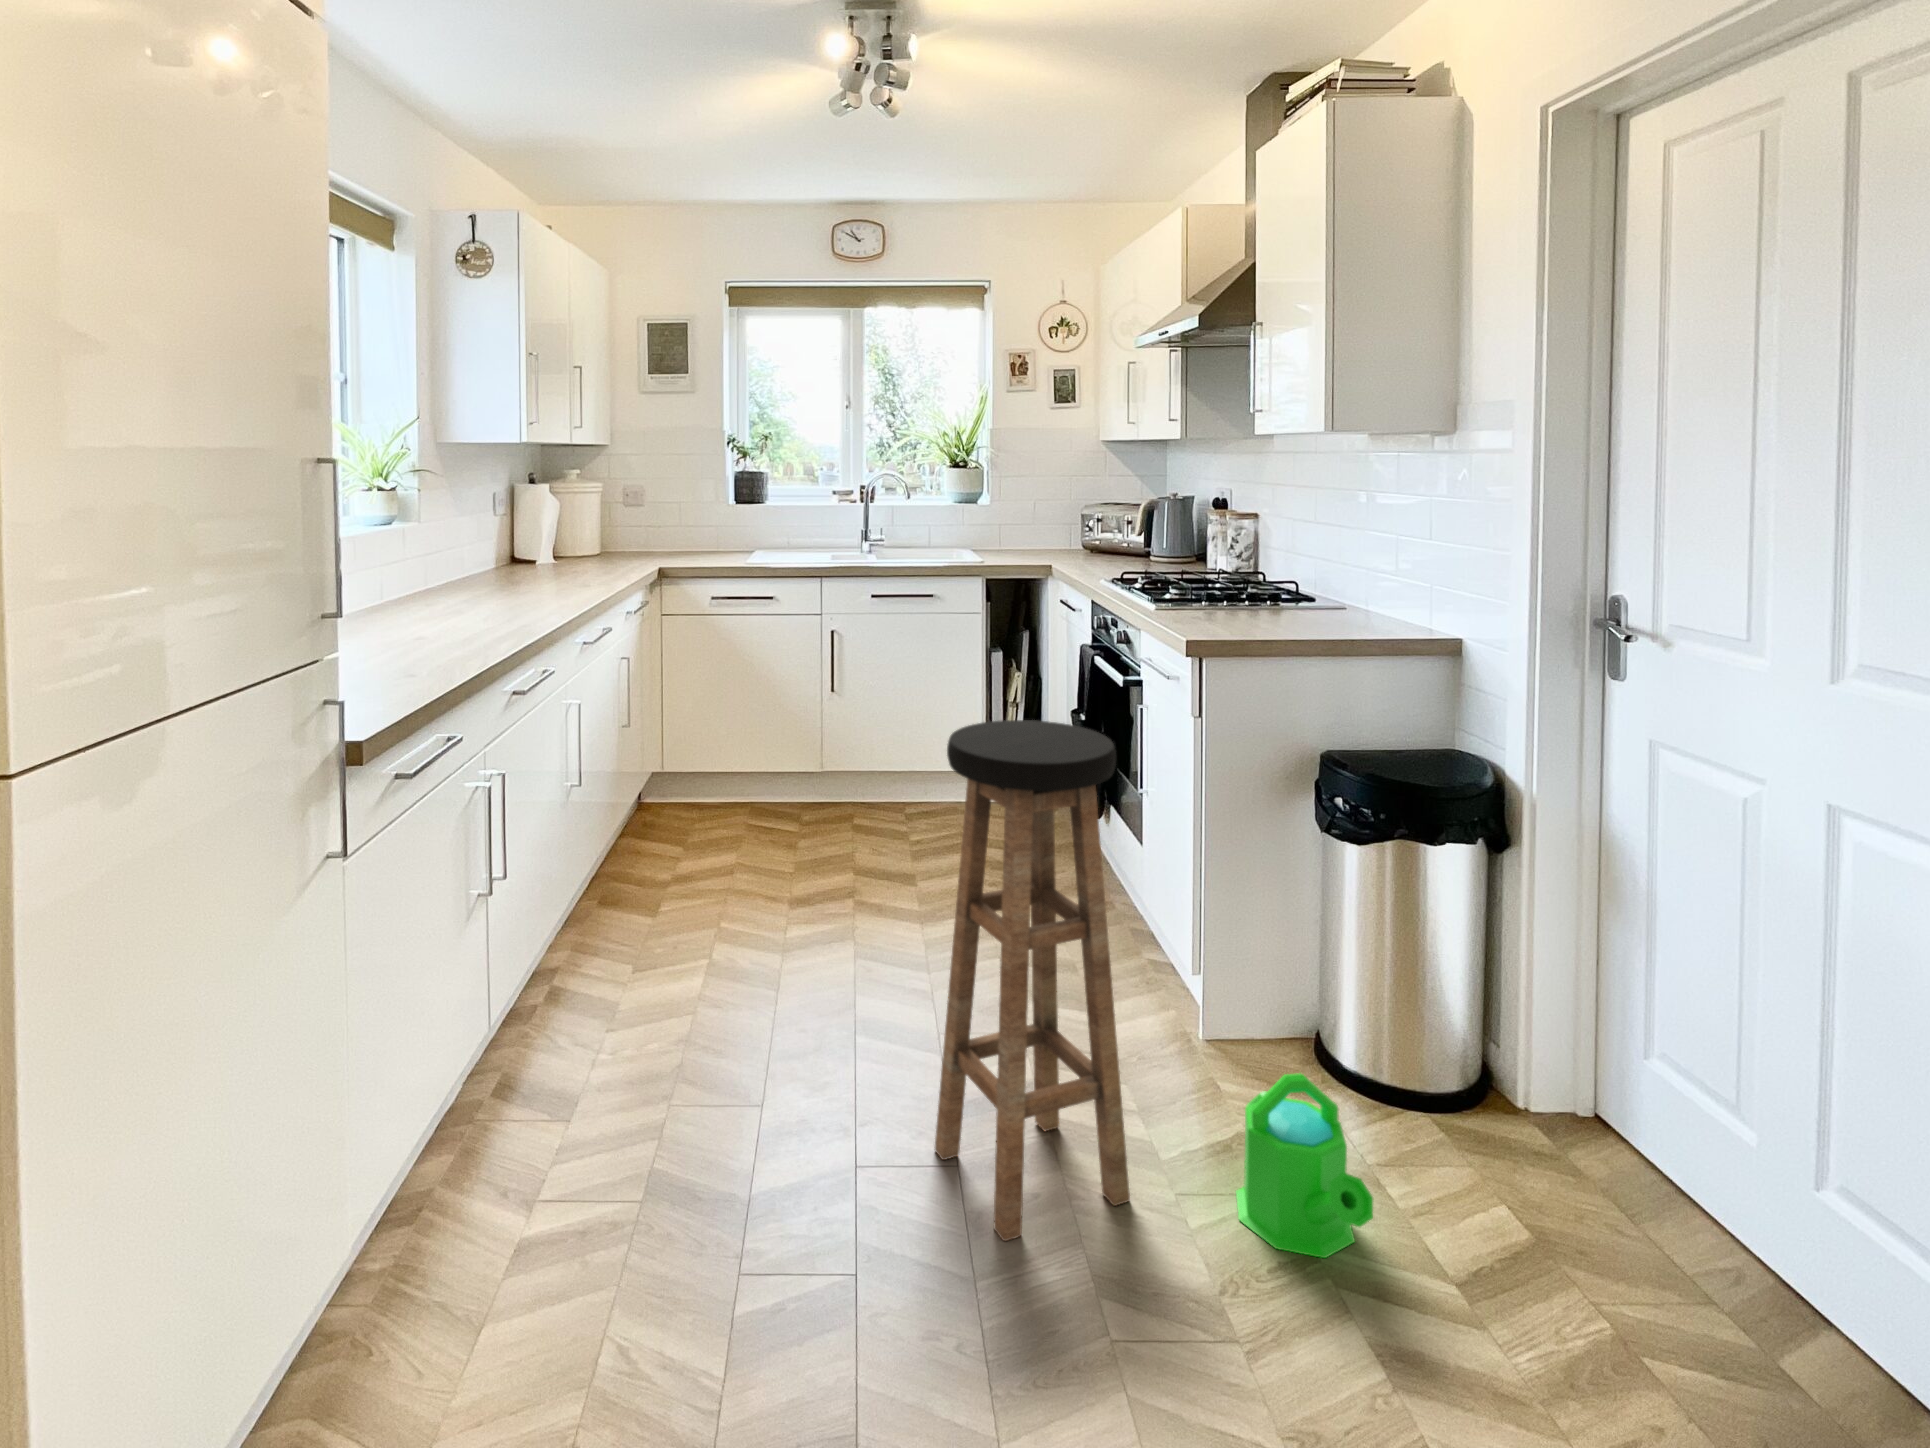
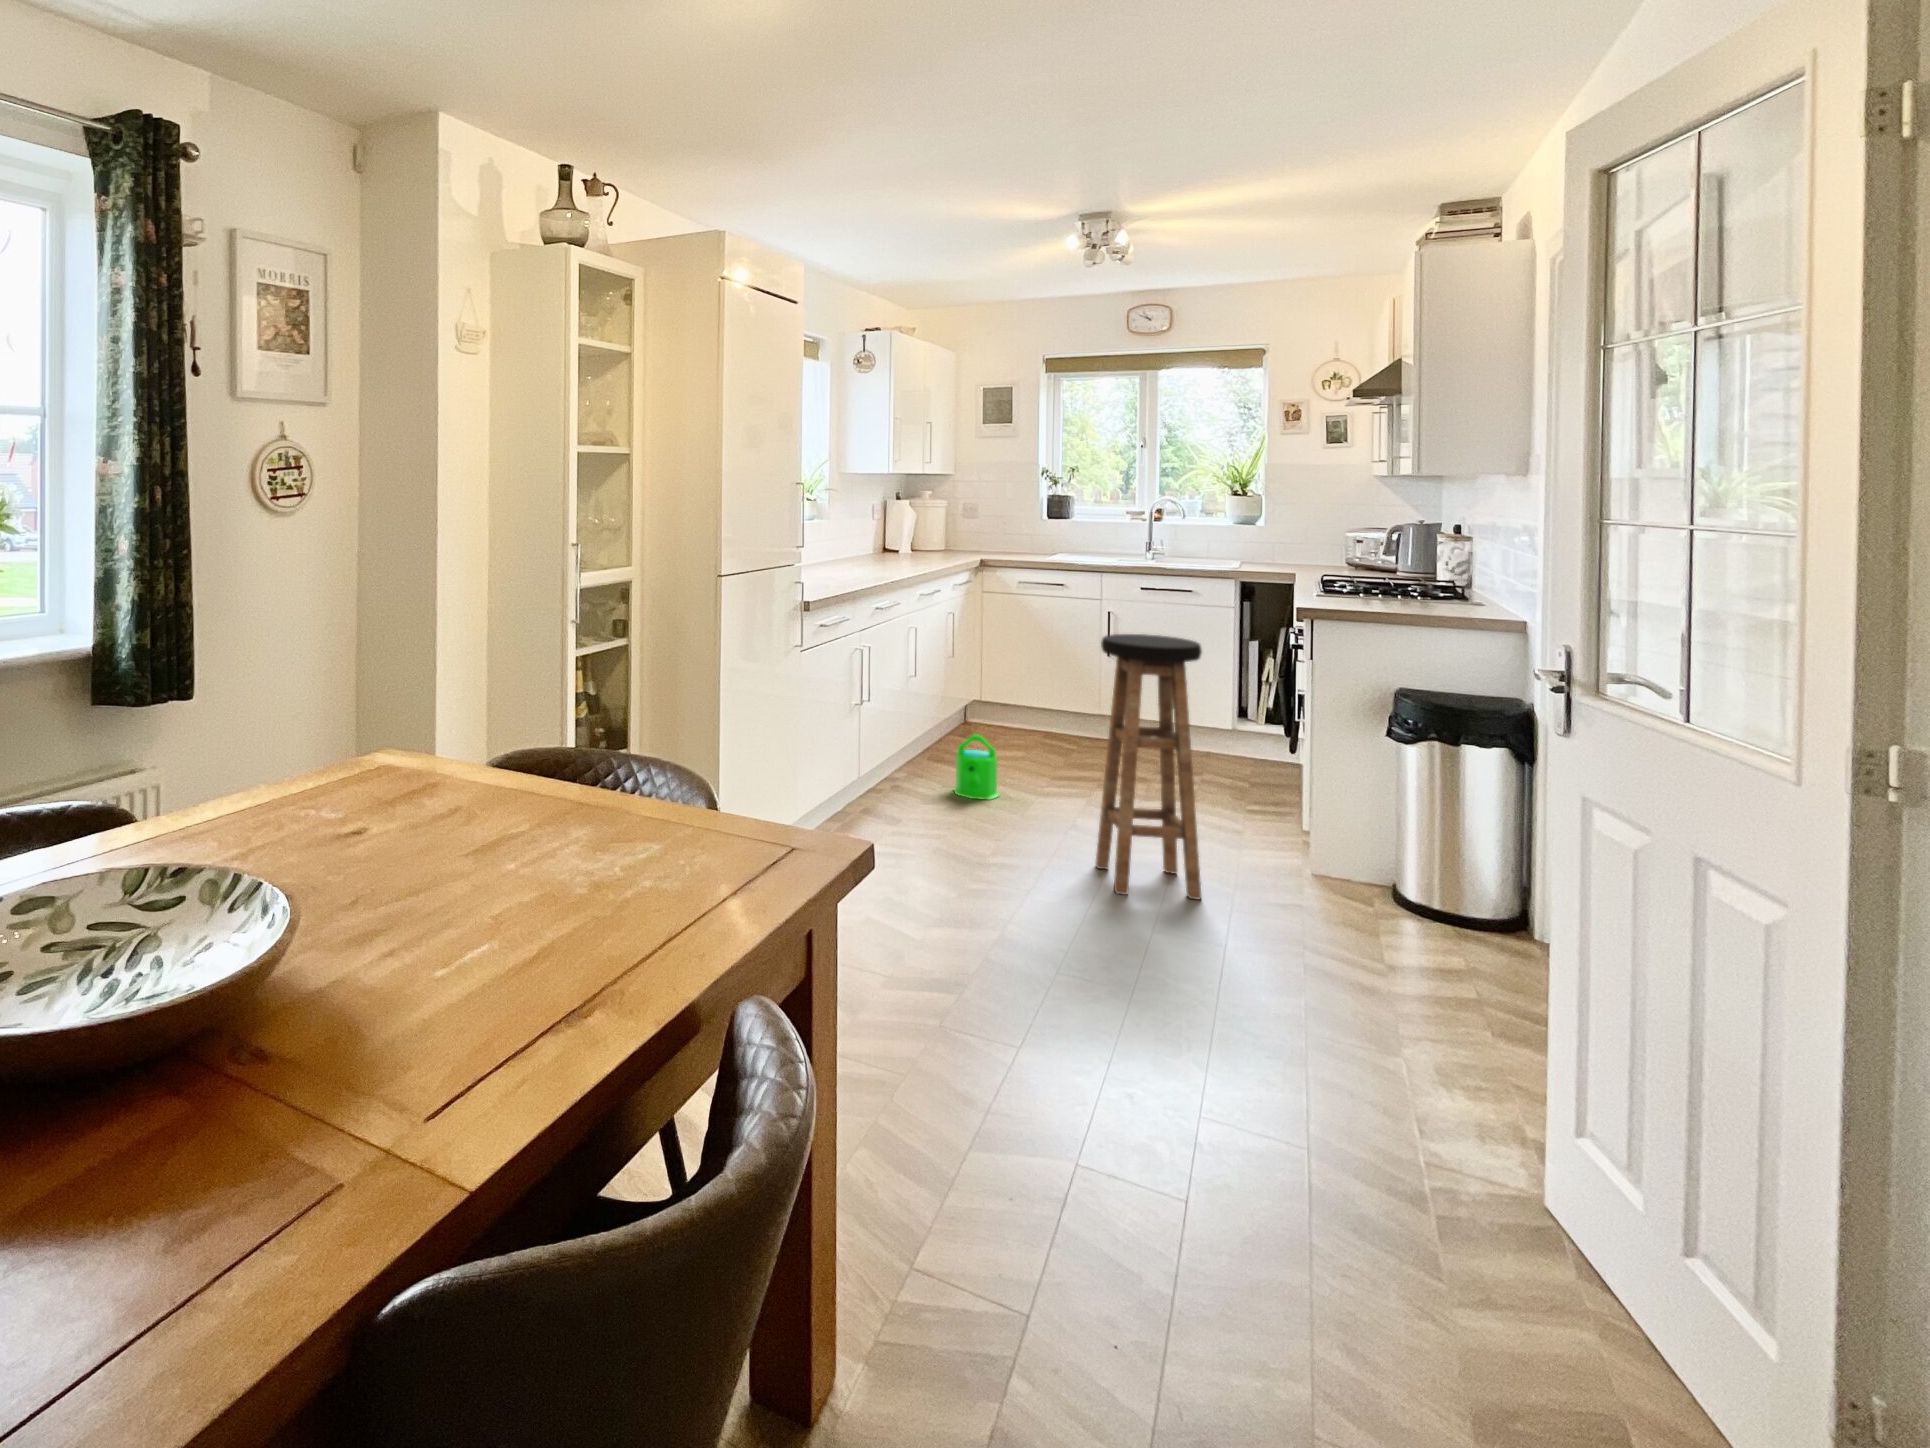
watering can: present [1236,1073,1373,1258] -> present [954,735,999,800]

